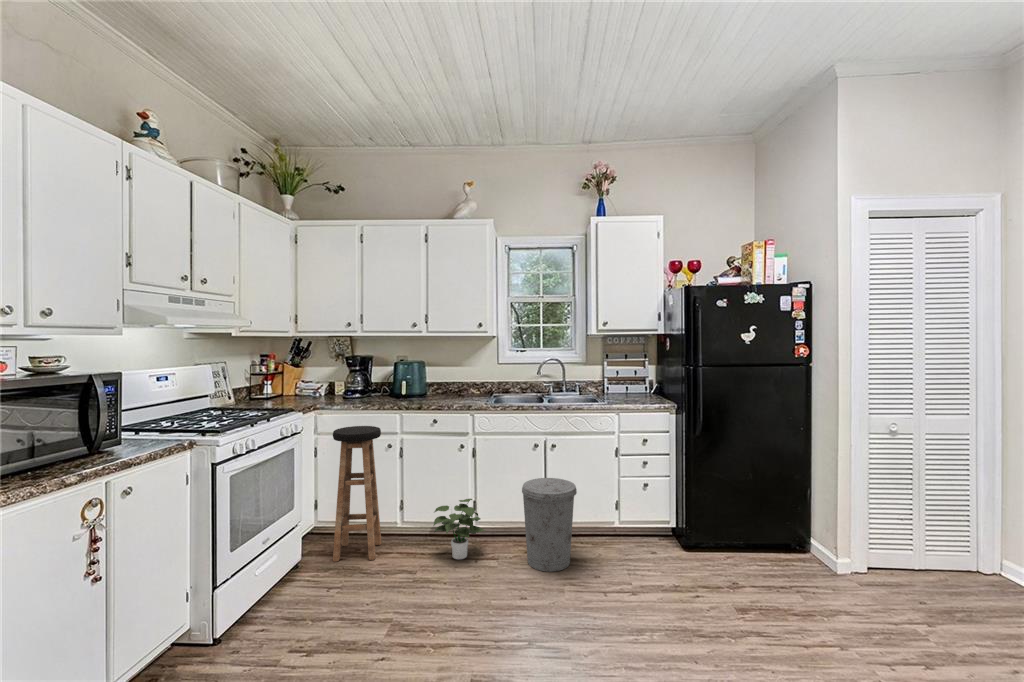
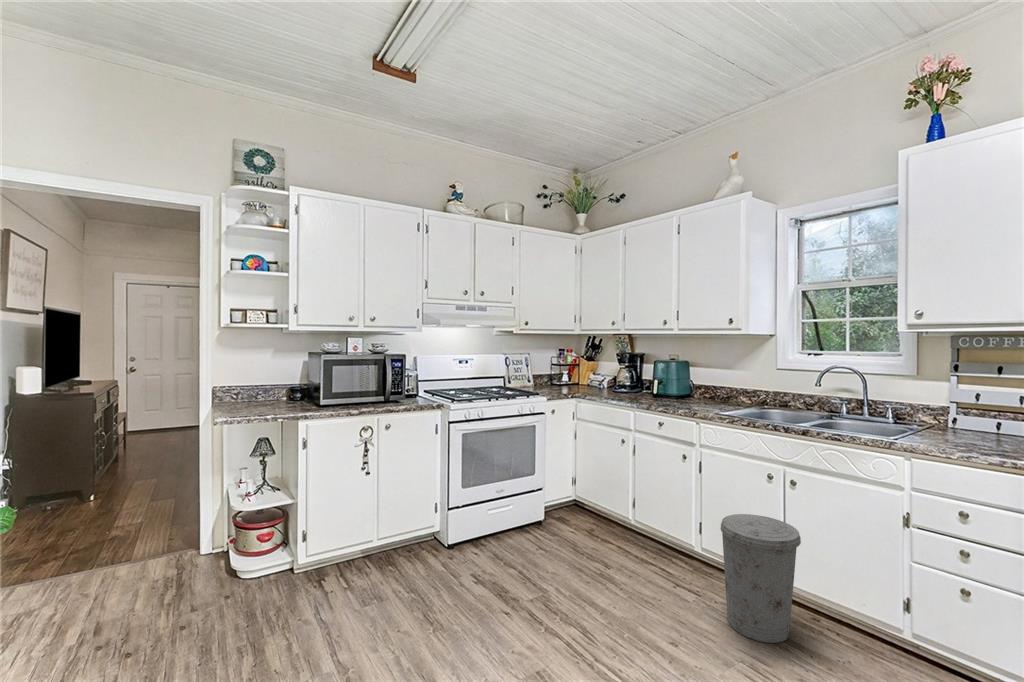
bar stool: present [333,426,382,562] -> none [563,417,614,544]
potted plant: present [433,499,486,560] -> none [637,513,696,578]

